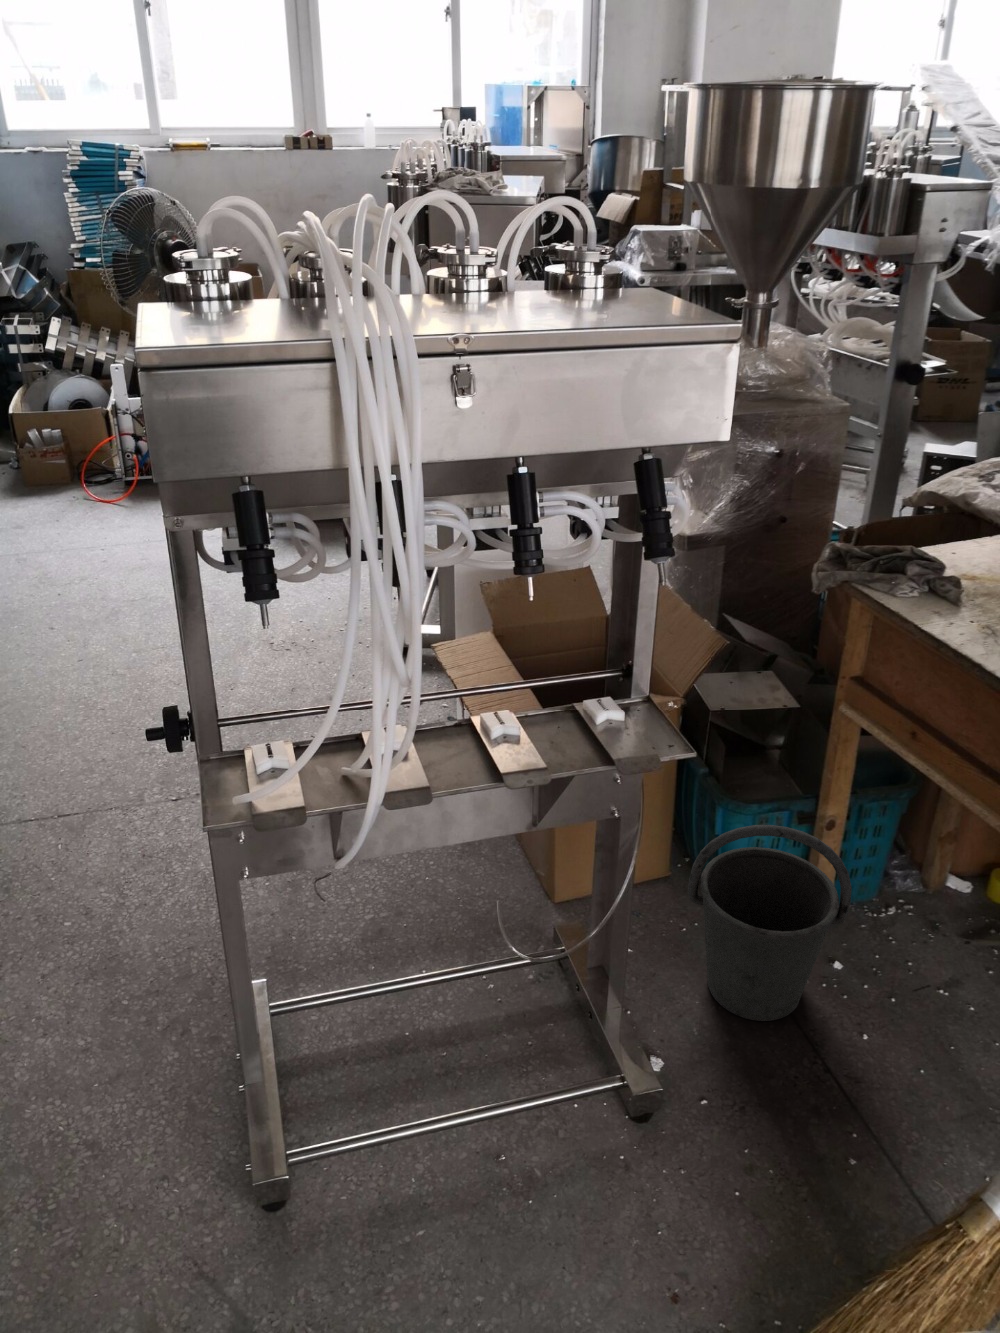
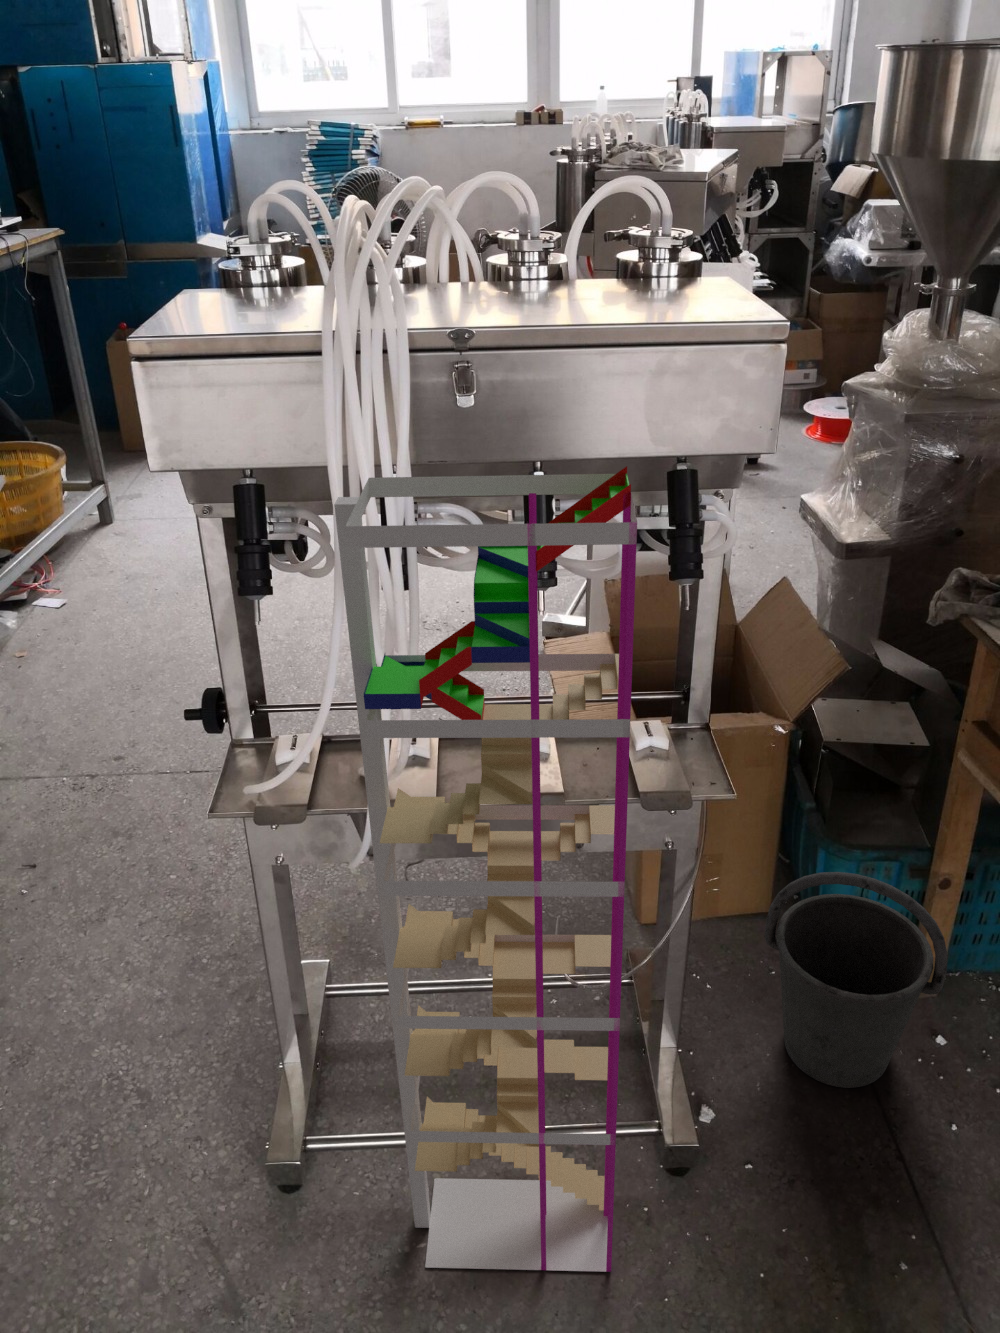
shelving unit: none [370,457,668,1256] -> present [334,466,637,1272]

